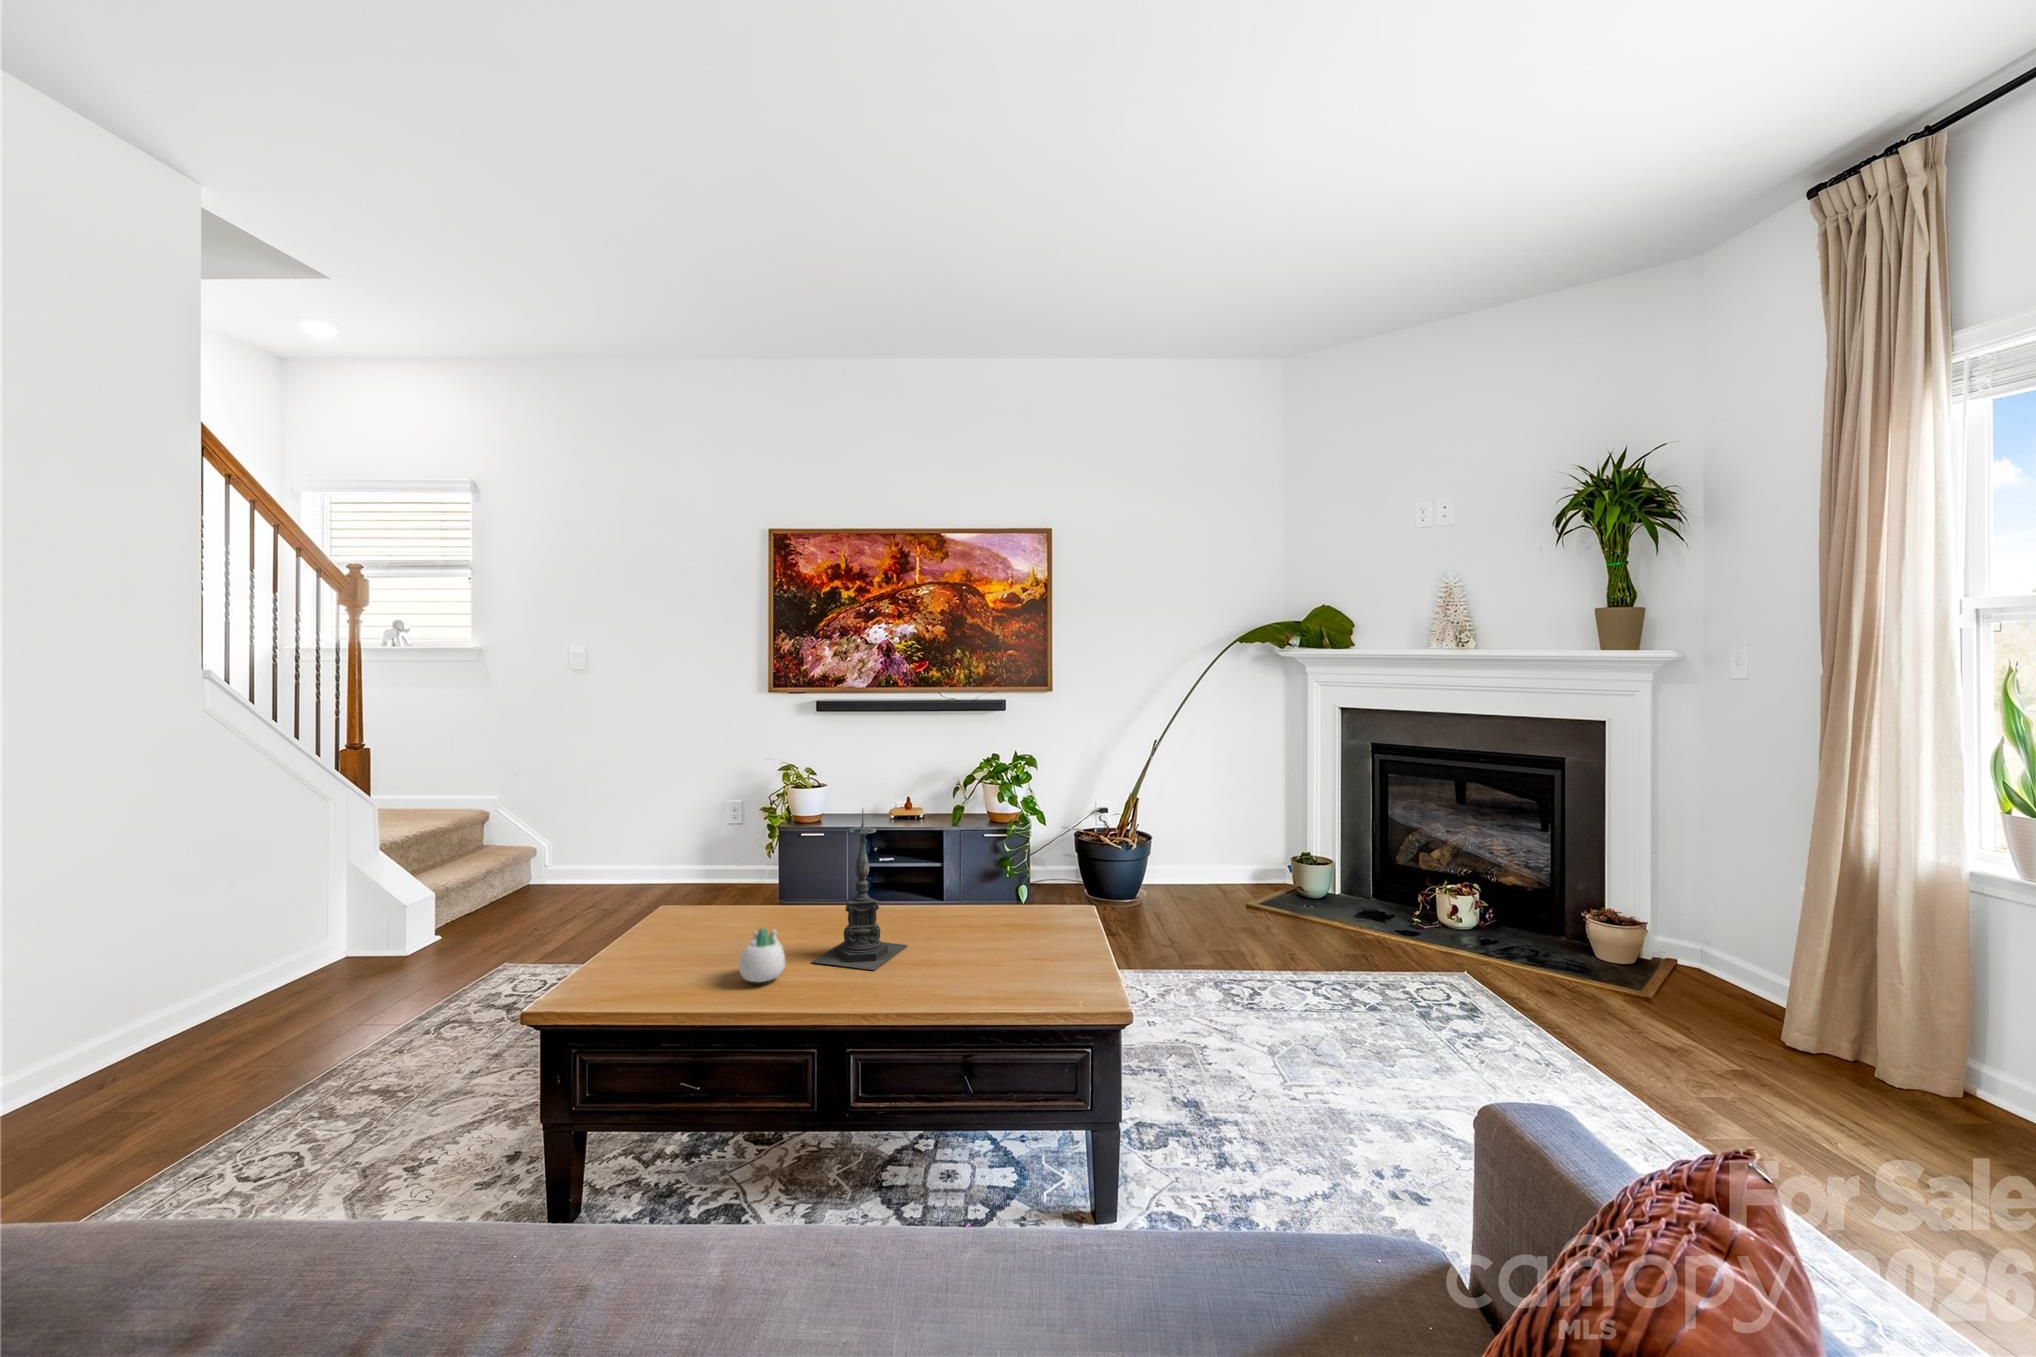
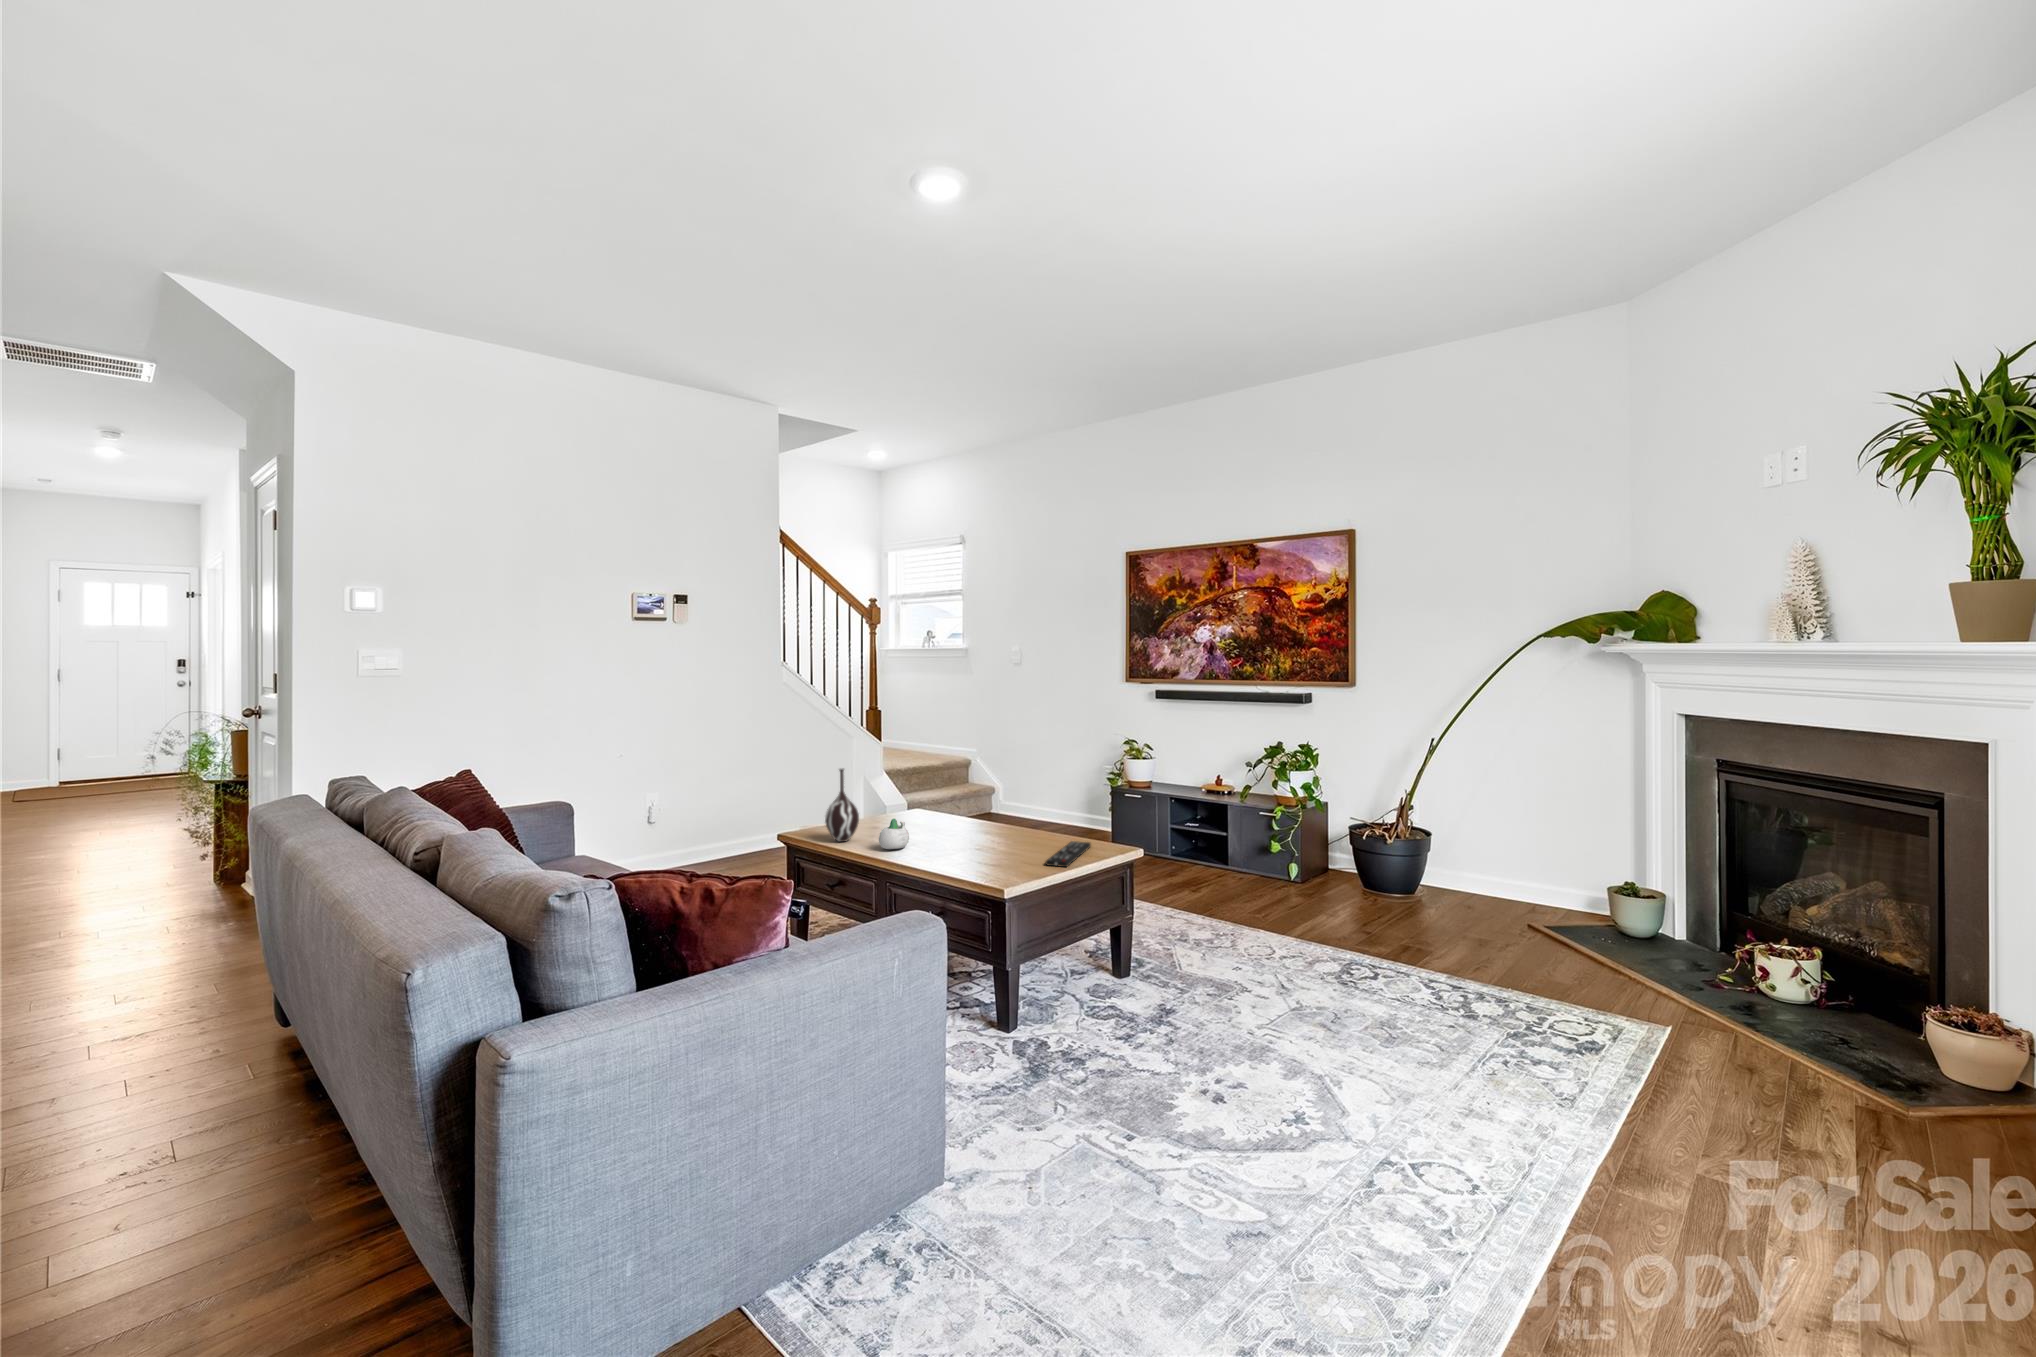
candle holder: present [812,809,907,970] -> none [929,755,992,856]
vase: none [603,855,669,989] -> present [825,769,859,842]
remote control: none [986,907,1059,953] -> present [1045,841,1091,867]

